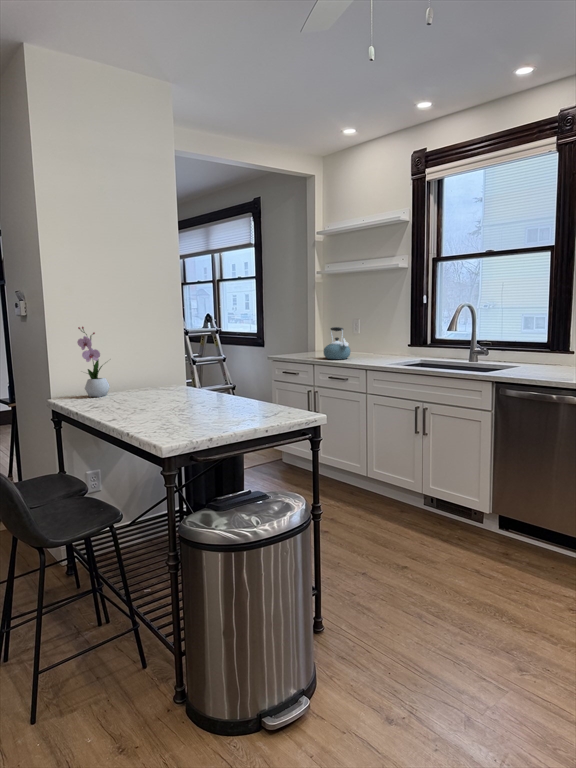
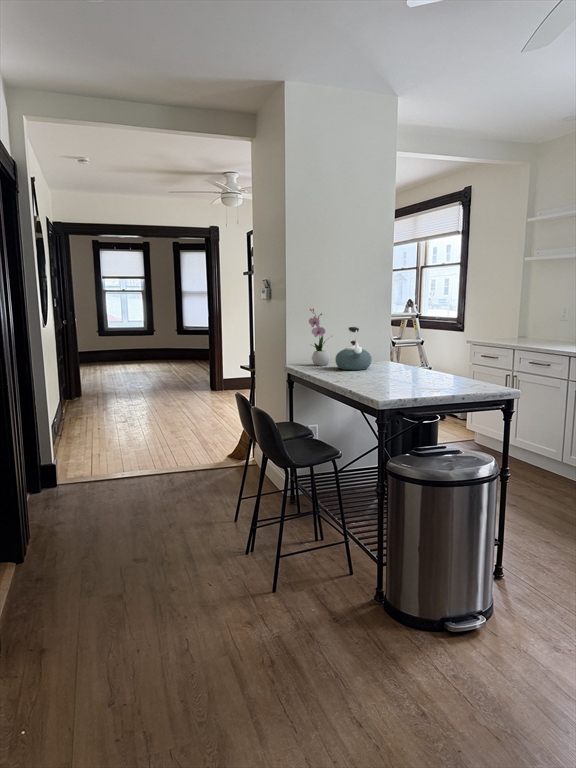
kettle: present [324,327,351,359] -> present [336,327,371,370]

